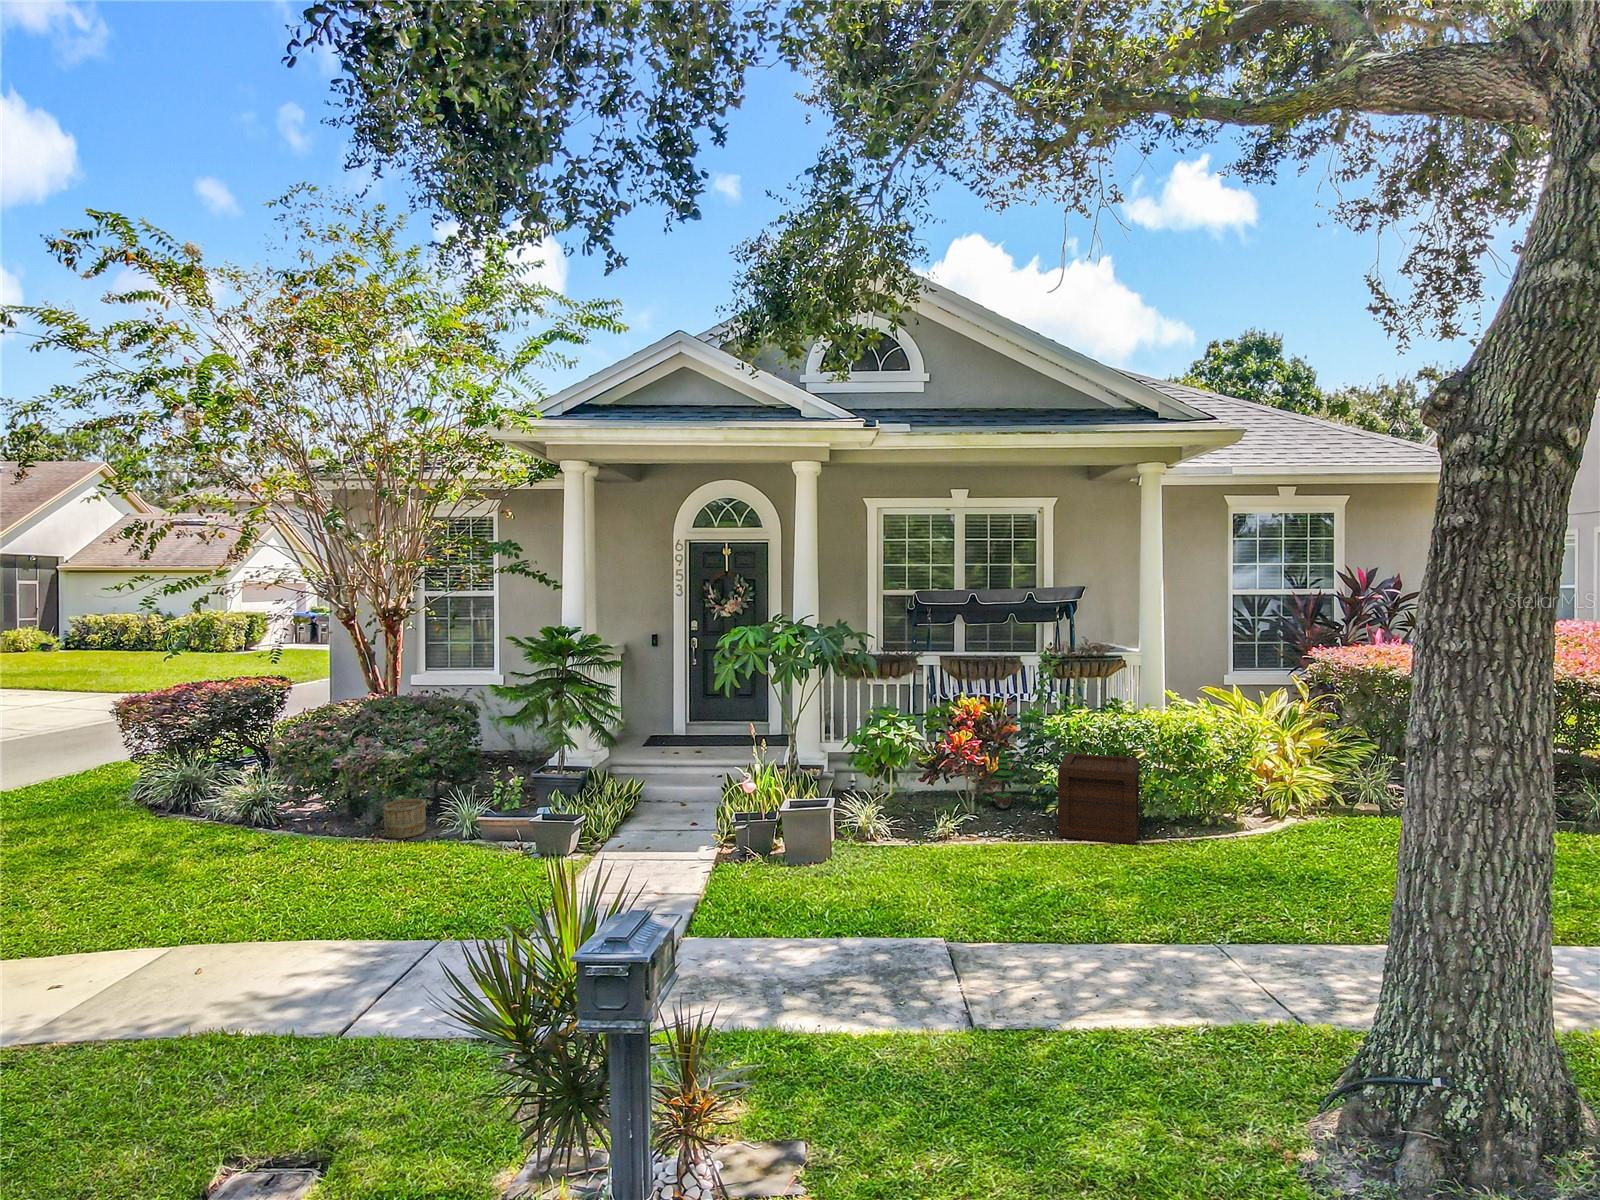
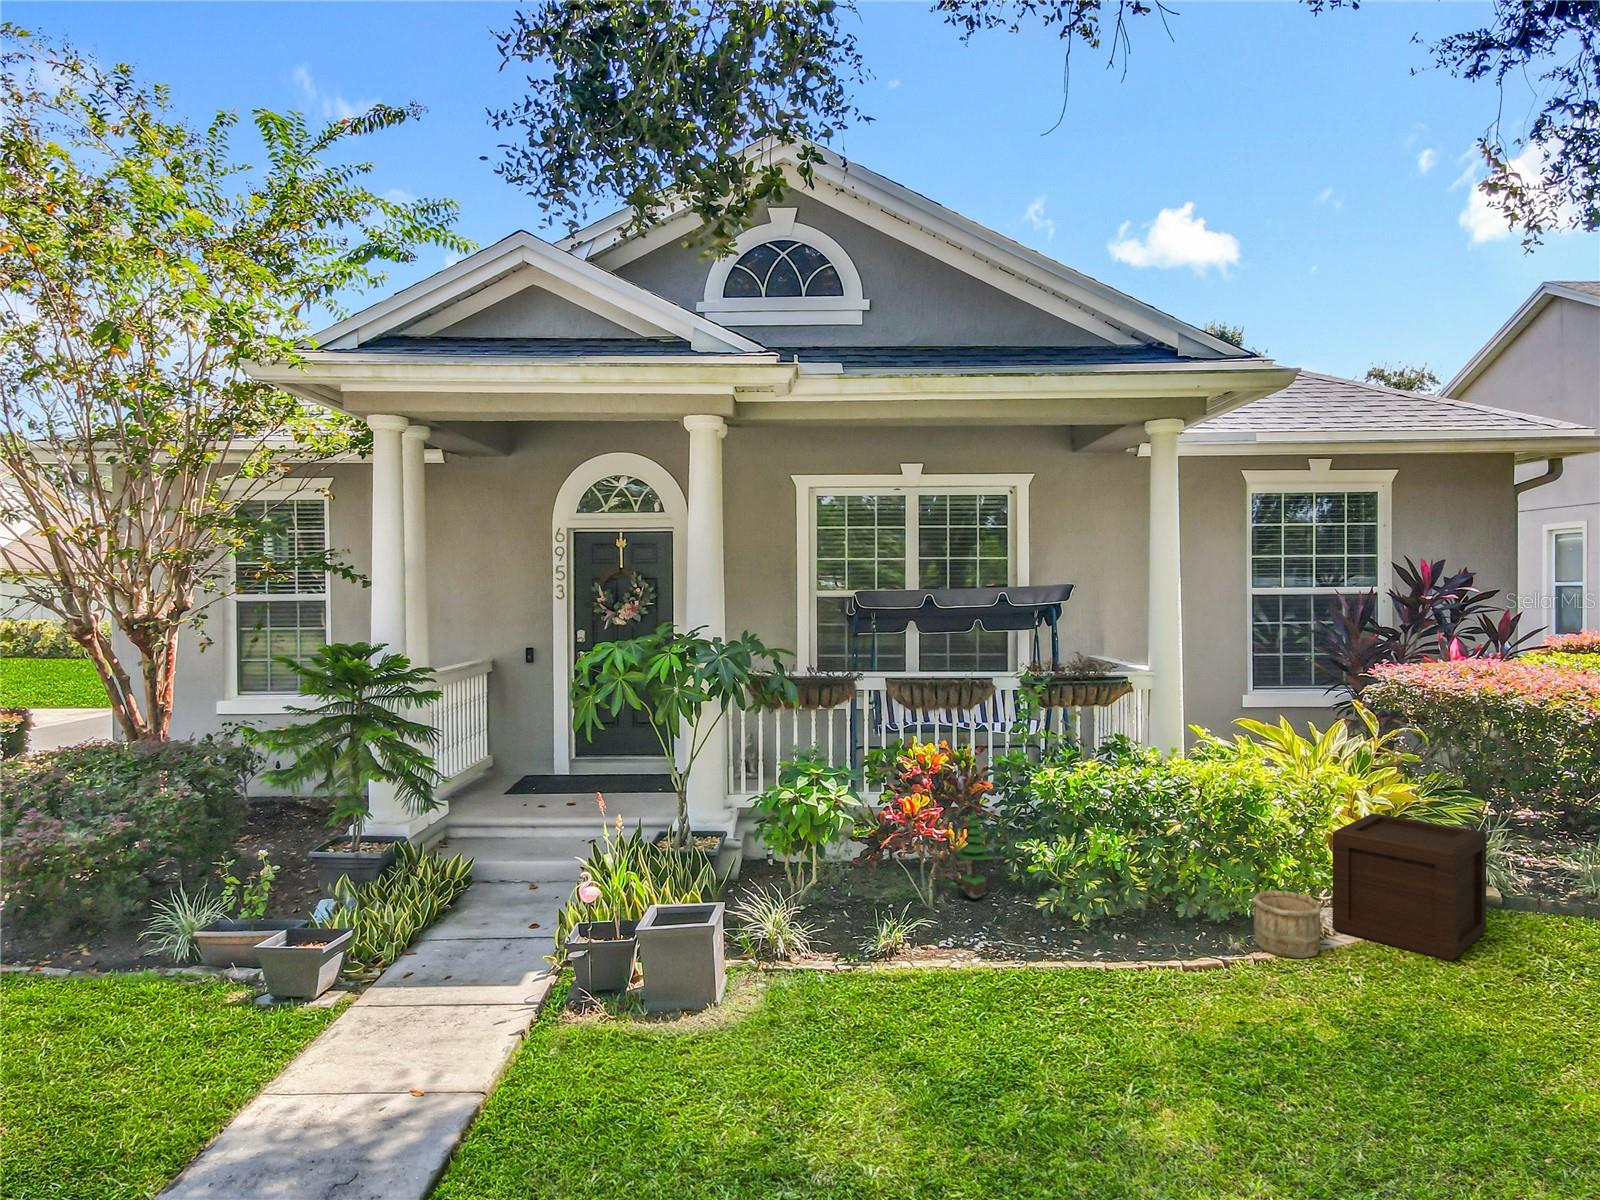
wooden crate: present [1058,753,1139,845] -> present [1332,813,1487,961]
wooden bucket: present [382,799,426,838] -> present [1252,890,1322,958]

